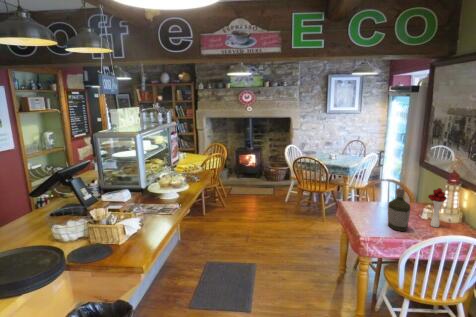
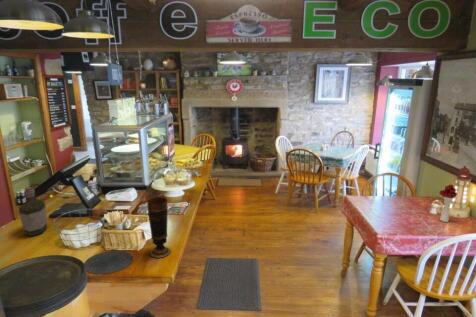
bottle: present [388,188,410,231] -> present [19,187,47,236]
vase: none [125,194,148,250] -> present [147,197,171,258]

